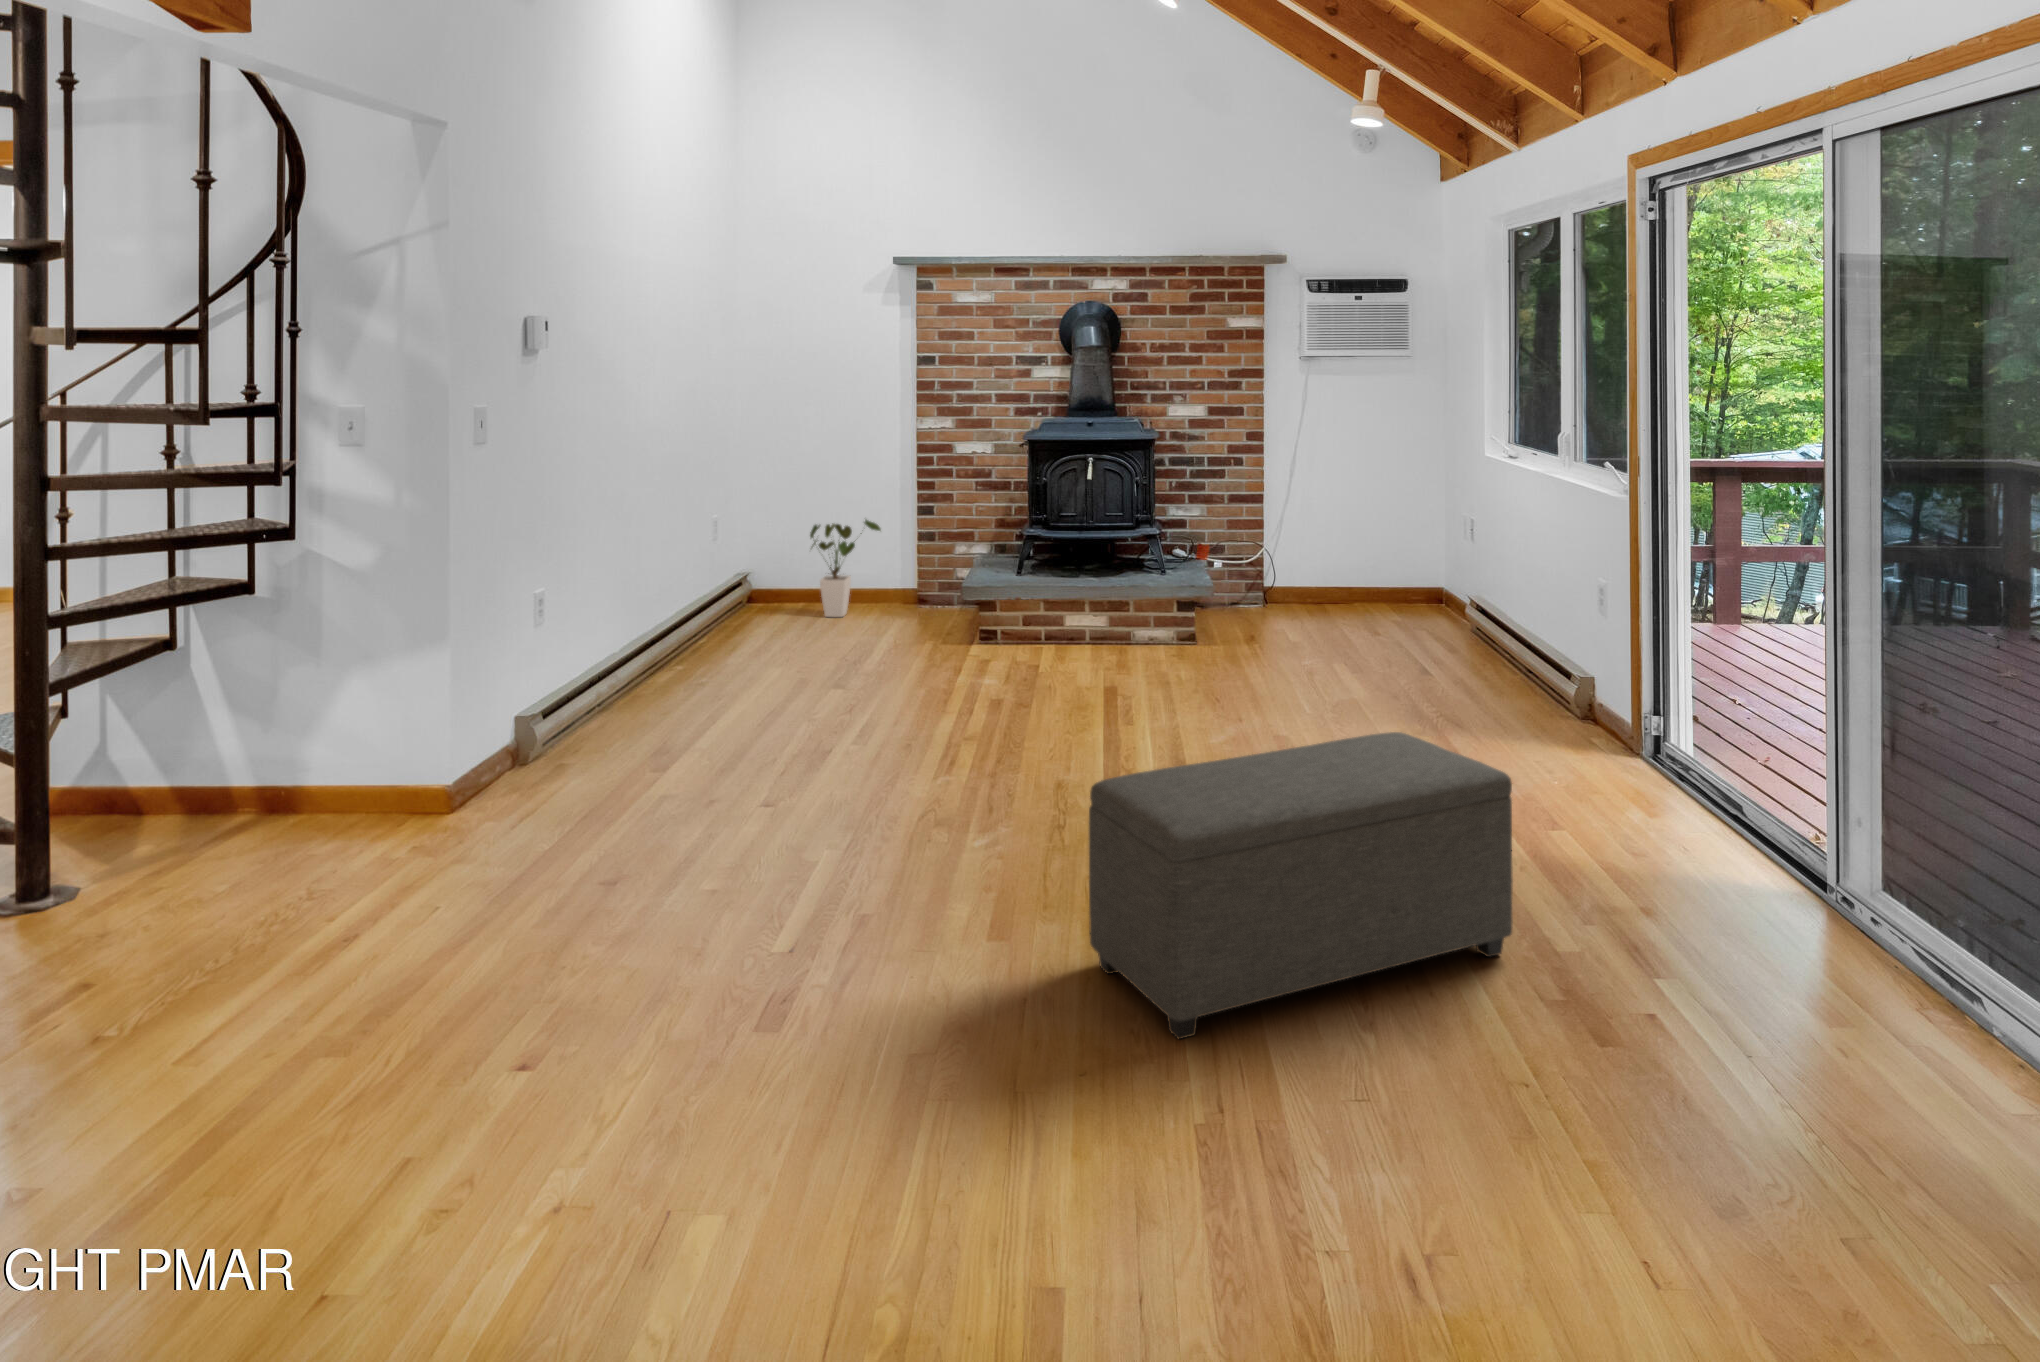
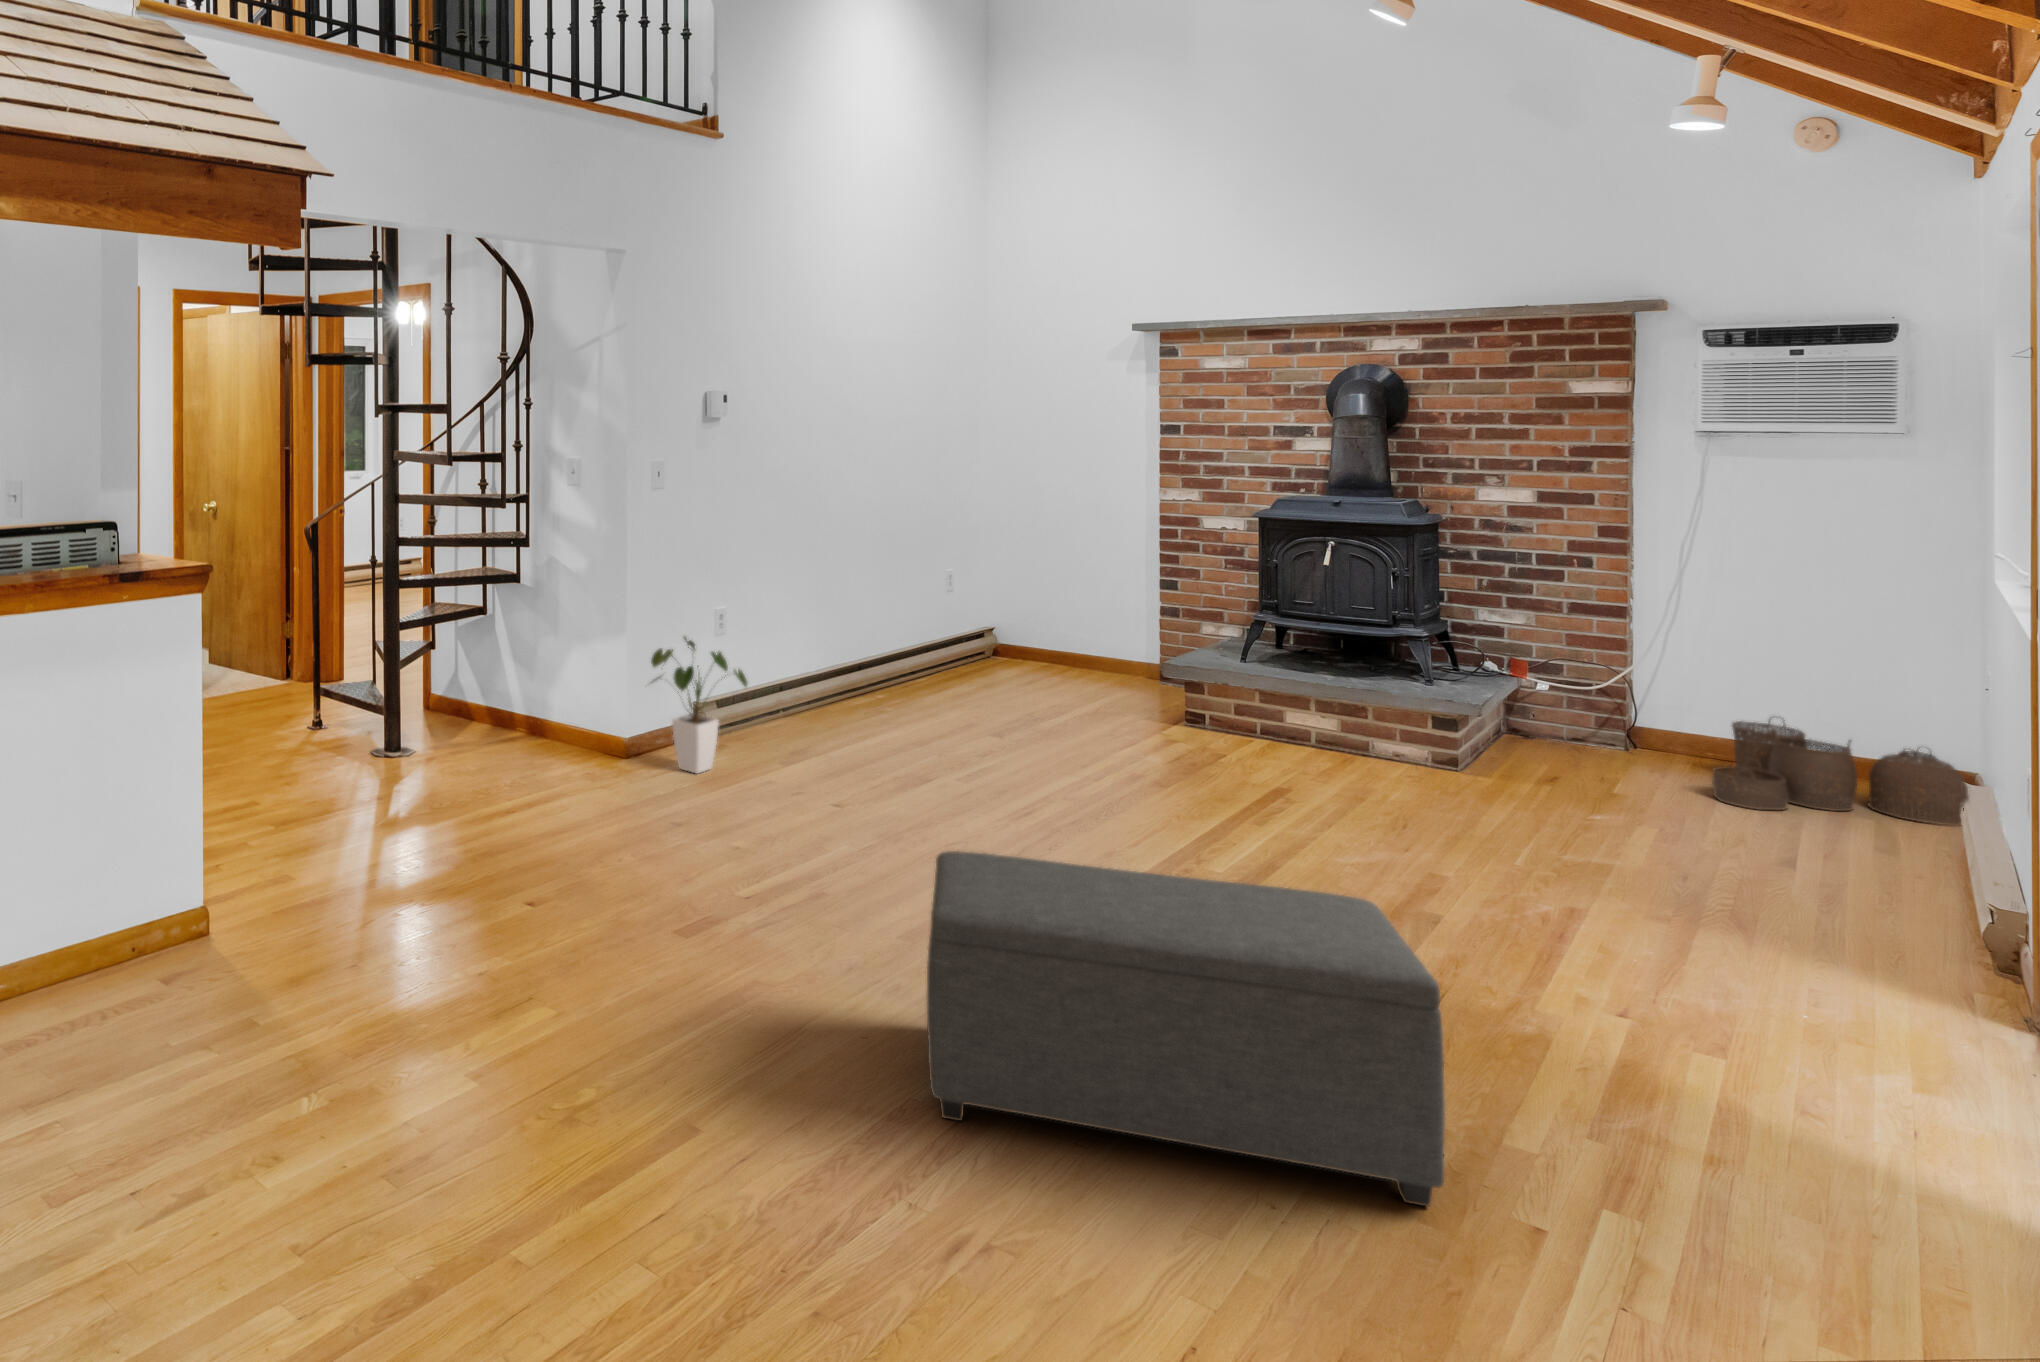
house plant: present [810,520,881,617] -> present [651,637,748,773]
woven basket: none [1329,563,1452,631] -> present [1712,720,1969,826]

